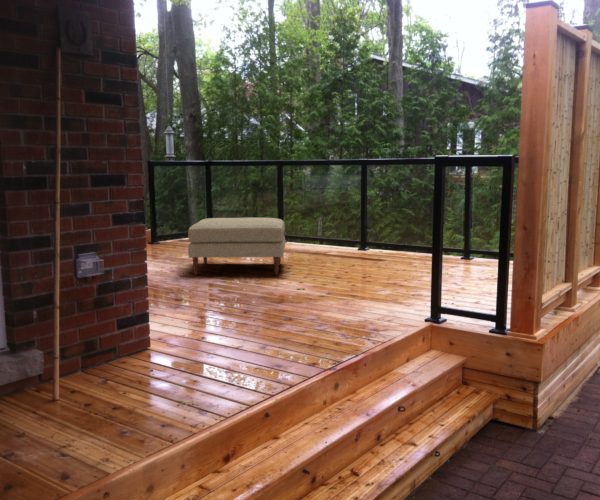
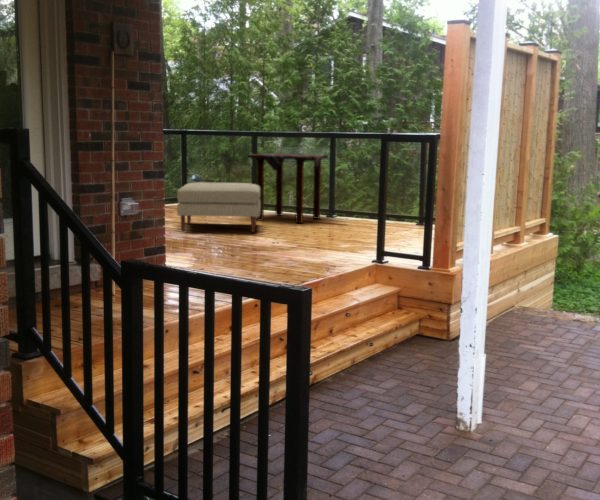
side table: none [270,183,361,261] -> present [248,153,328,223]

